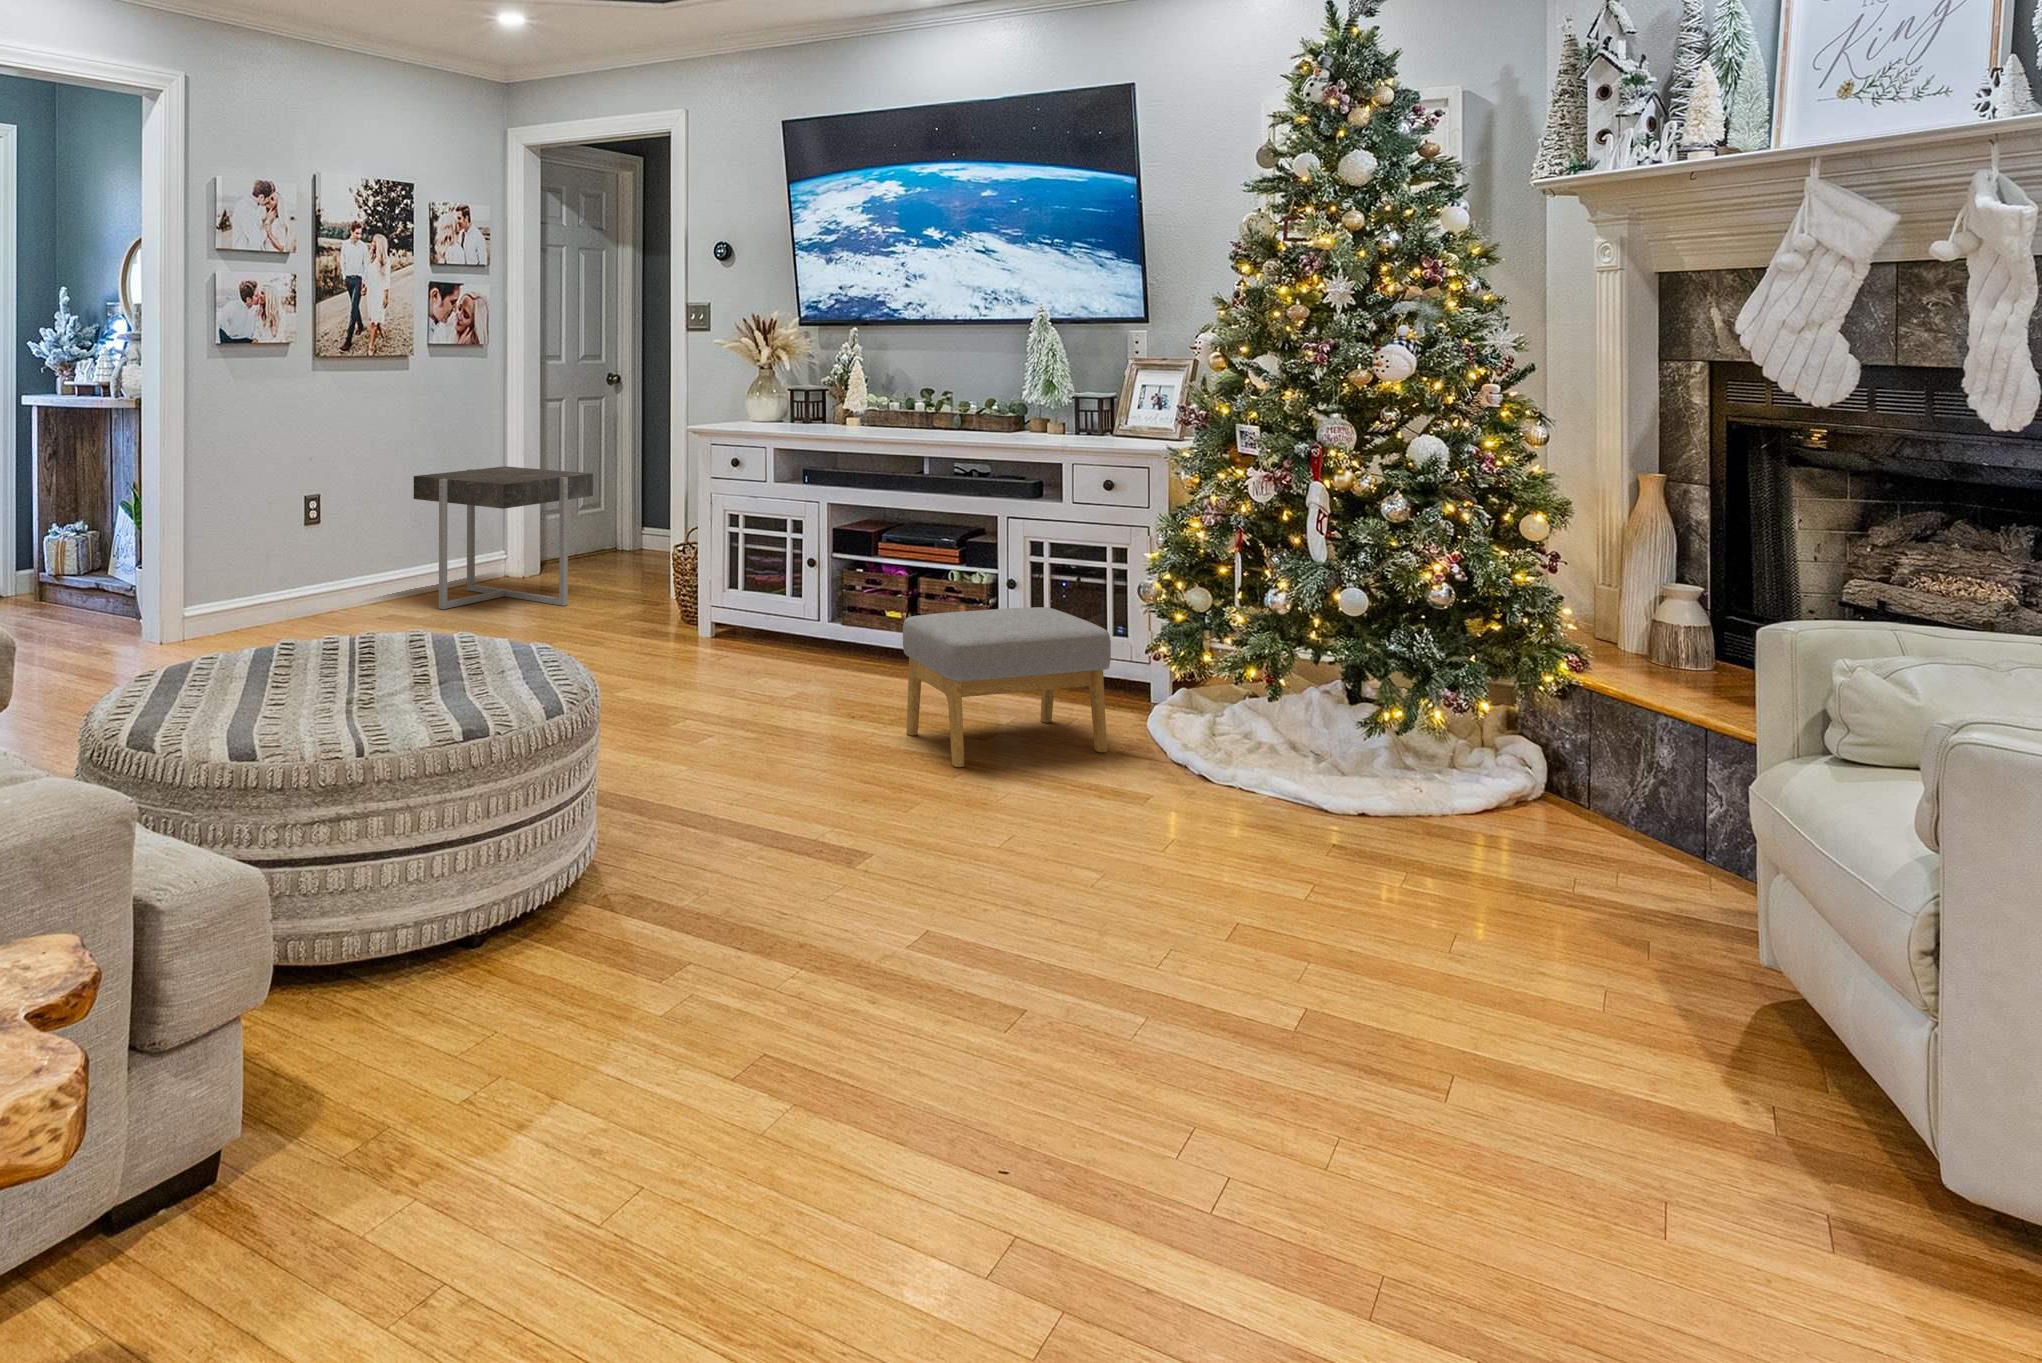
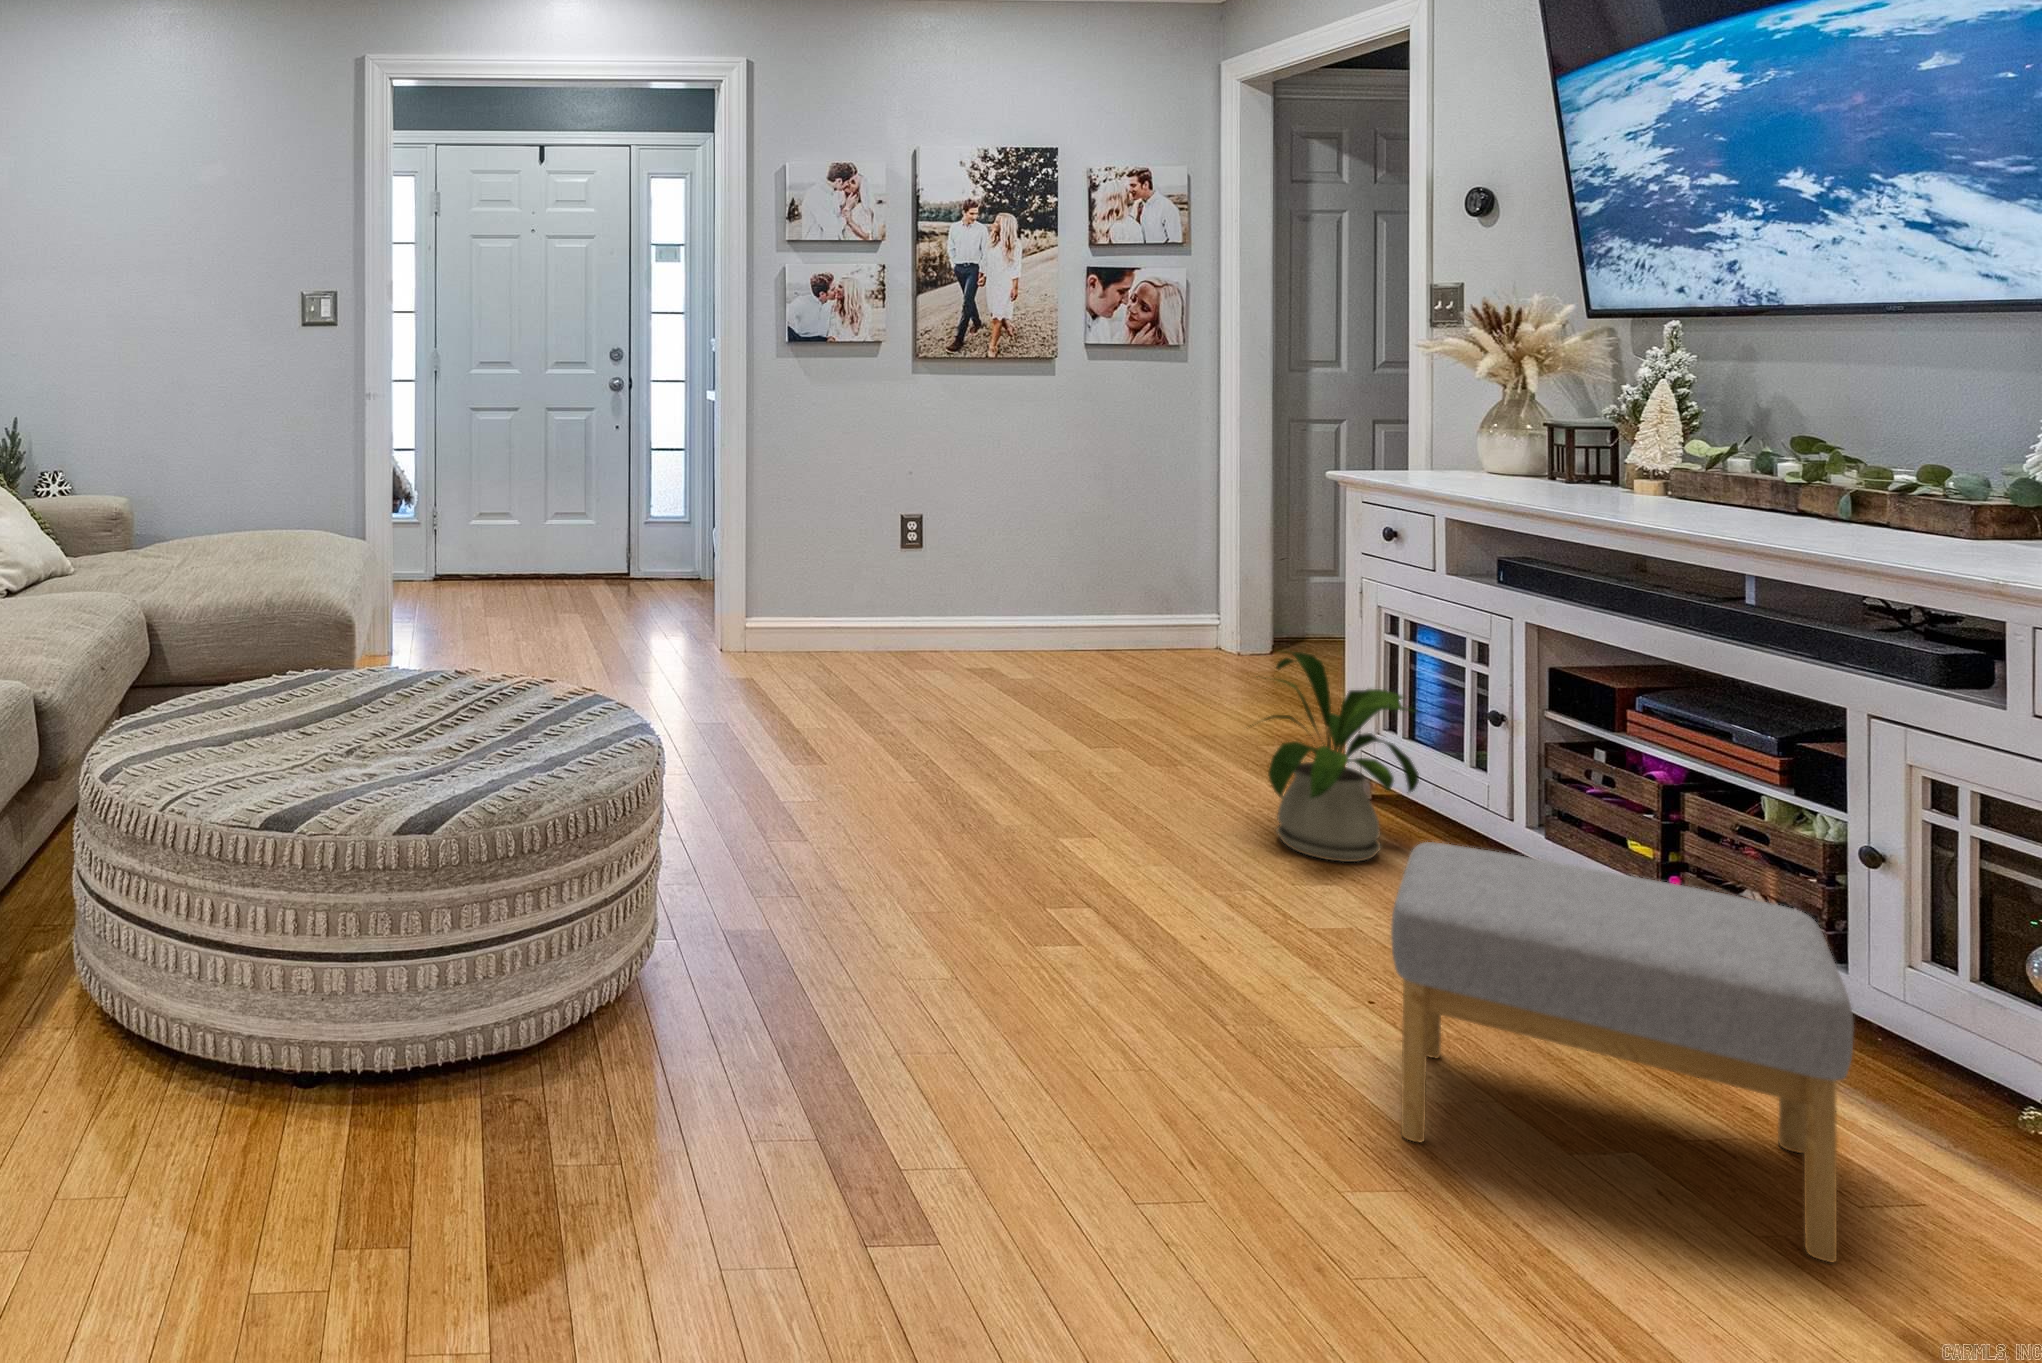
side table: present [414,466,593,609] -> none [1049,509,1293,711]
house plant: none [689,538,789,669] -> present [1250,652,1419,862]

